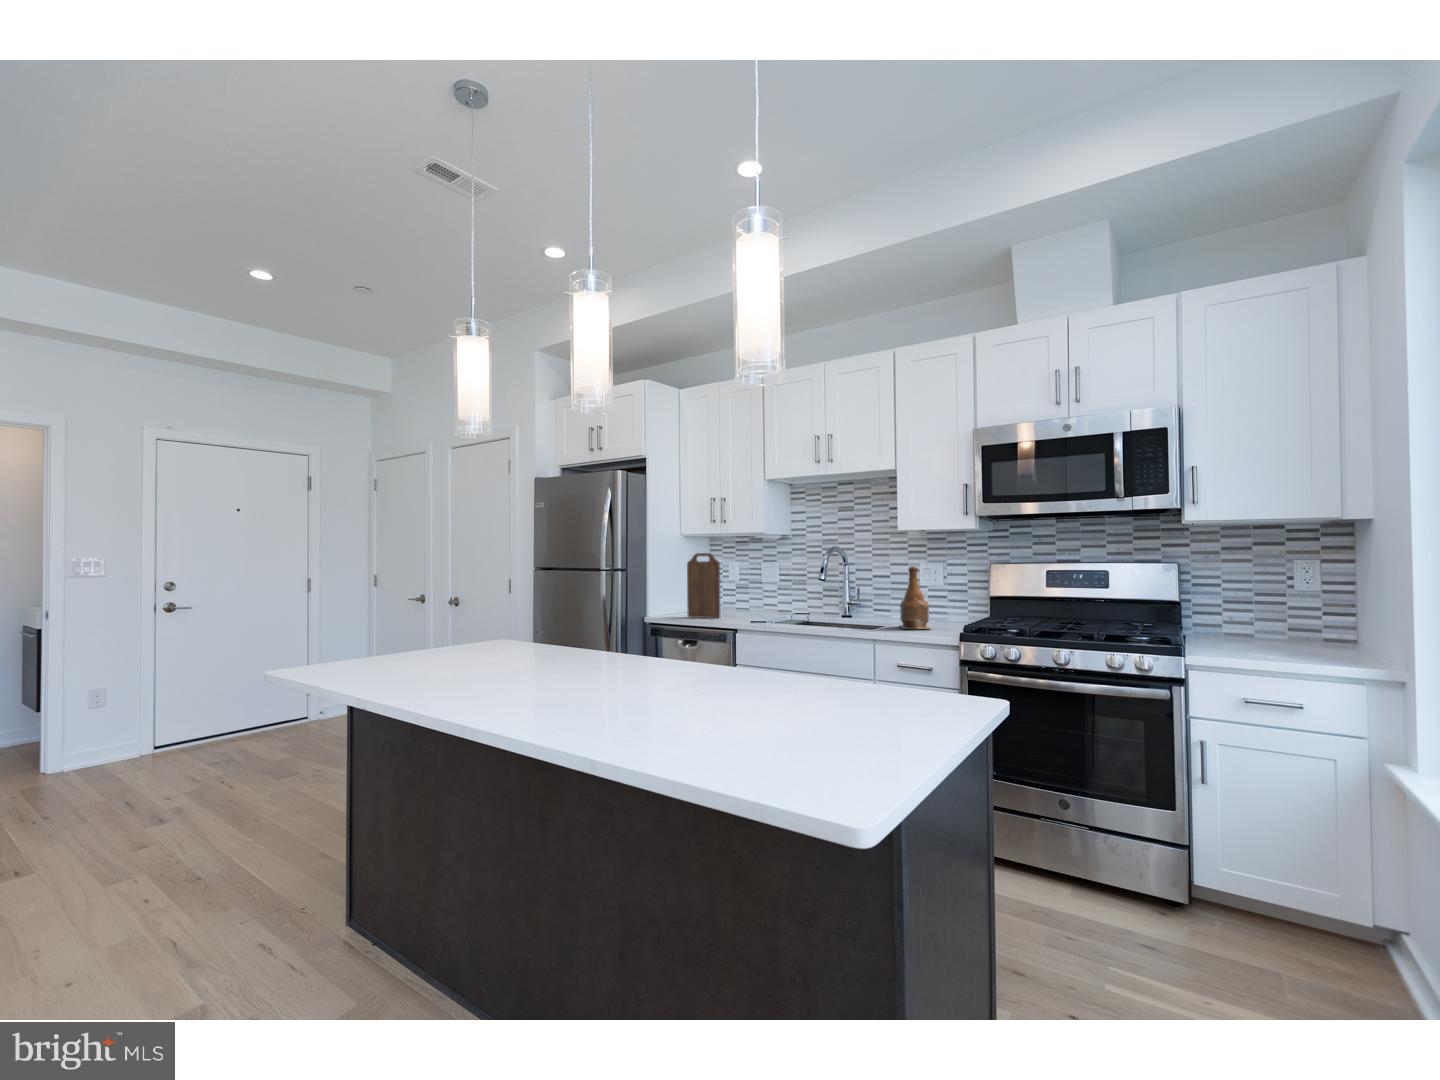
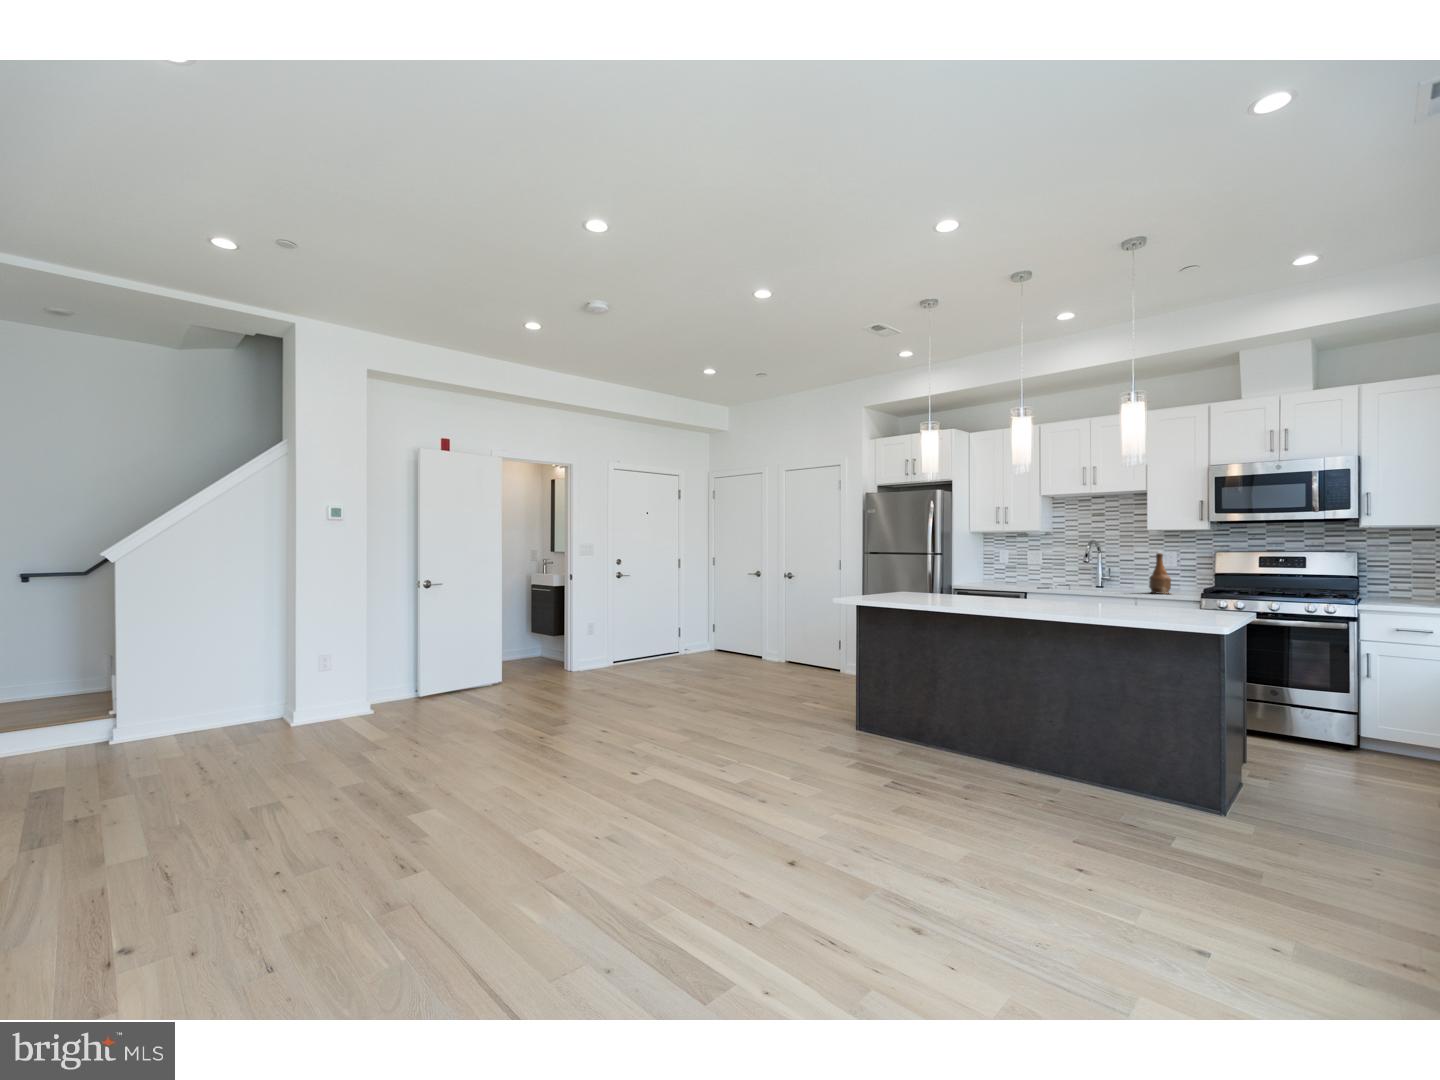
cutting board: present [687,553,720,618] -> none [980,544,1006,587]

